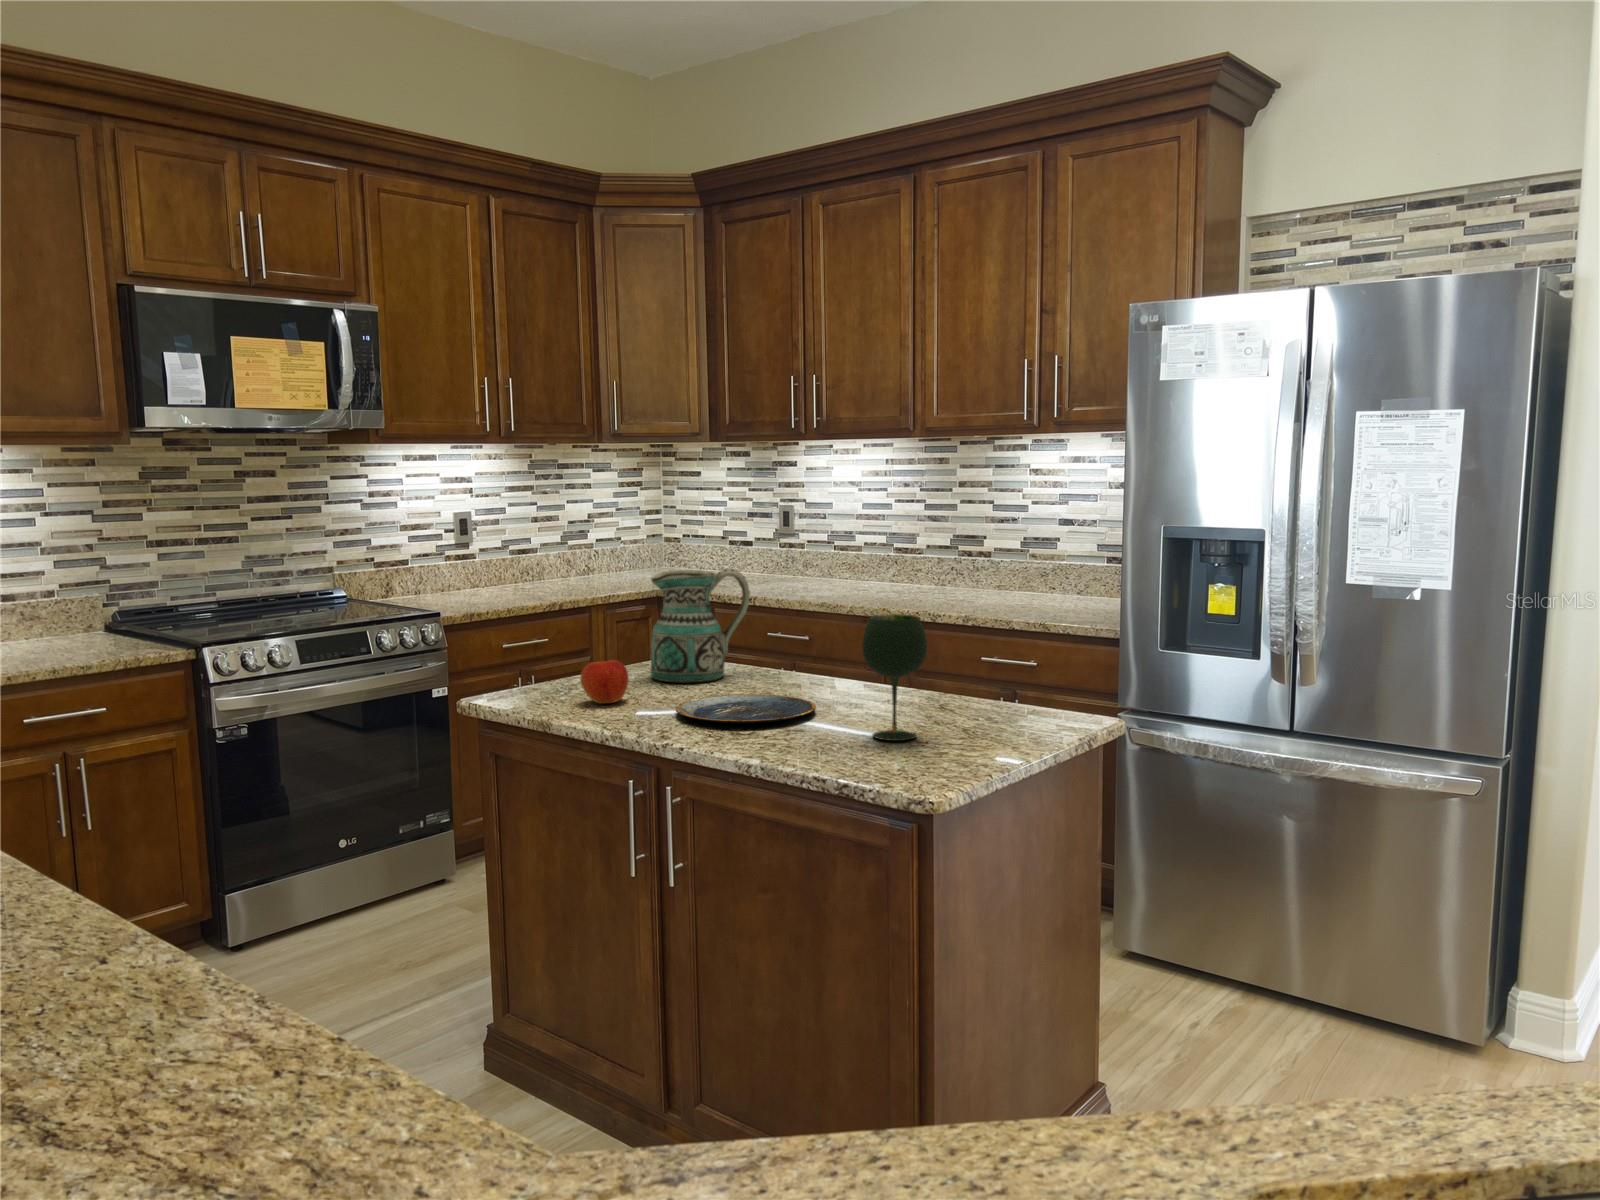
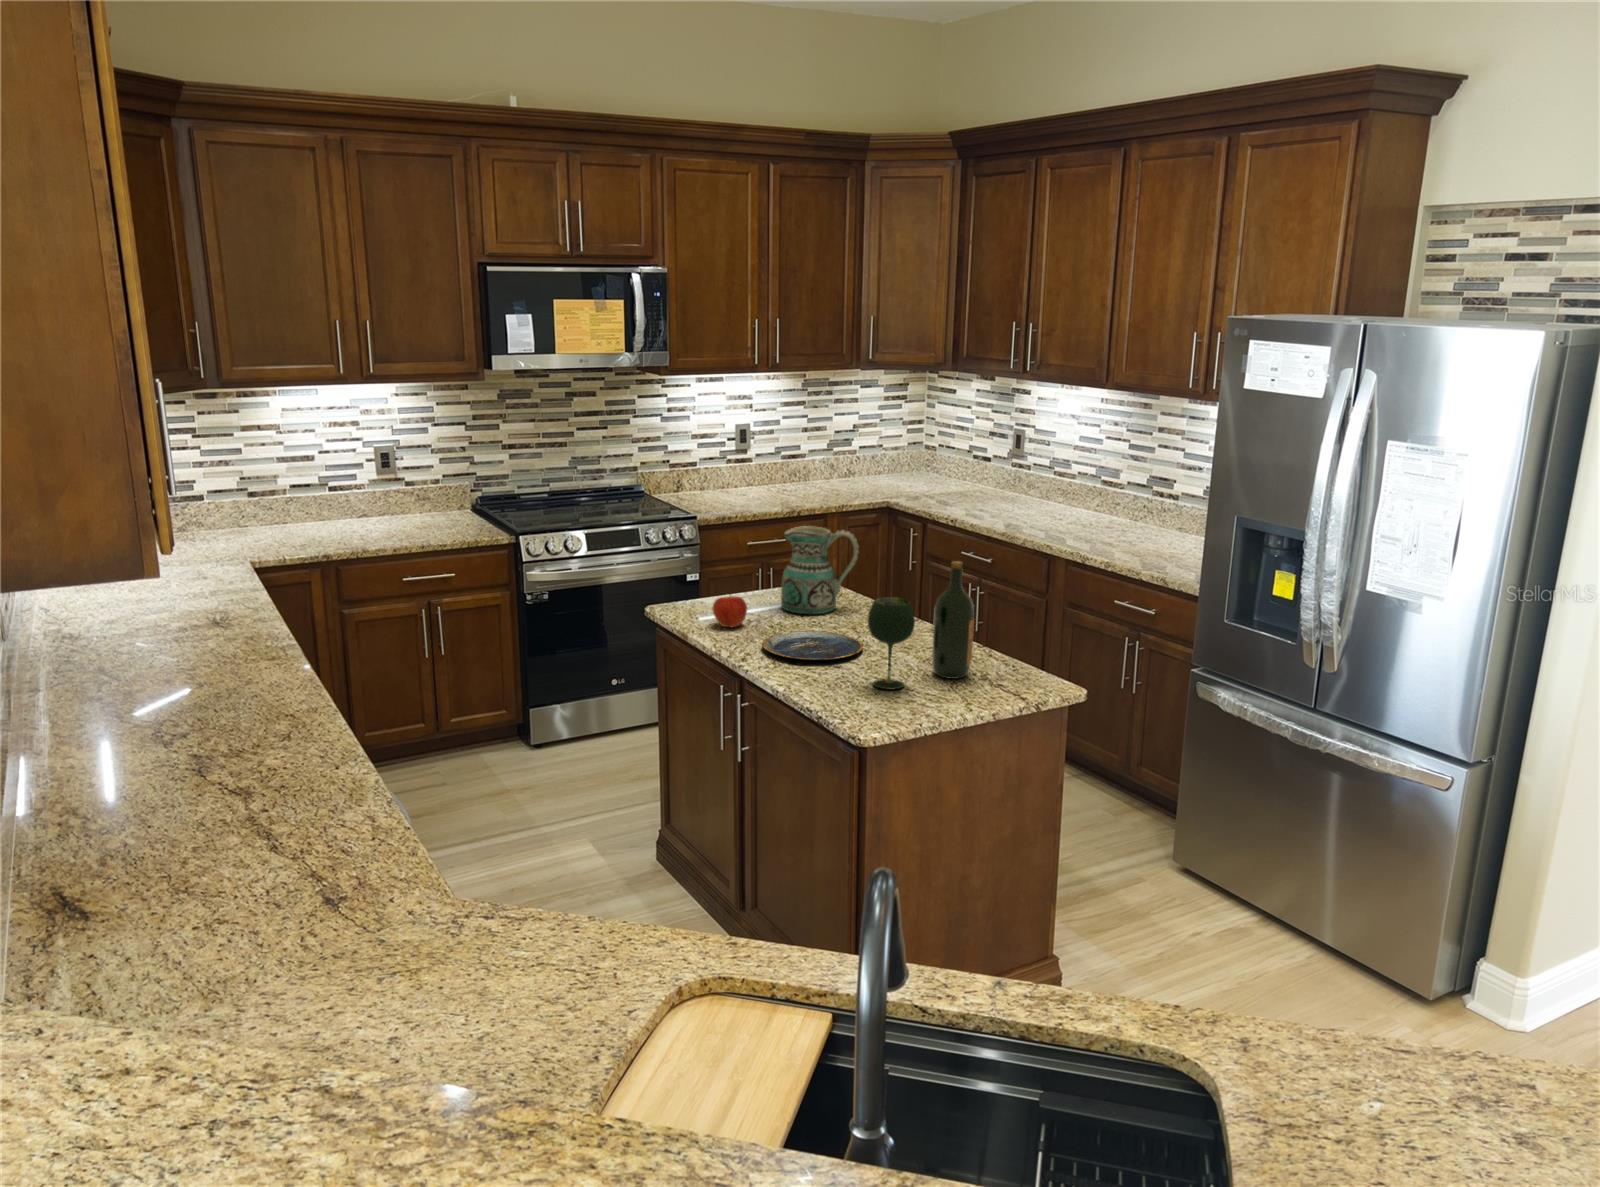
wine bottle: none [928,565,981,722] -> present [932,561,974,679]

